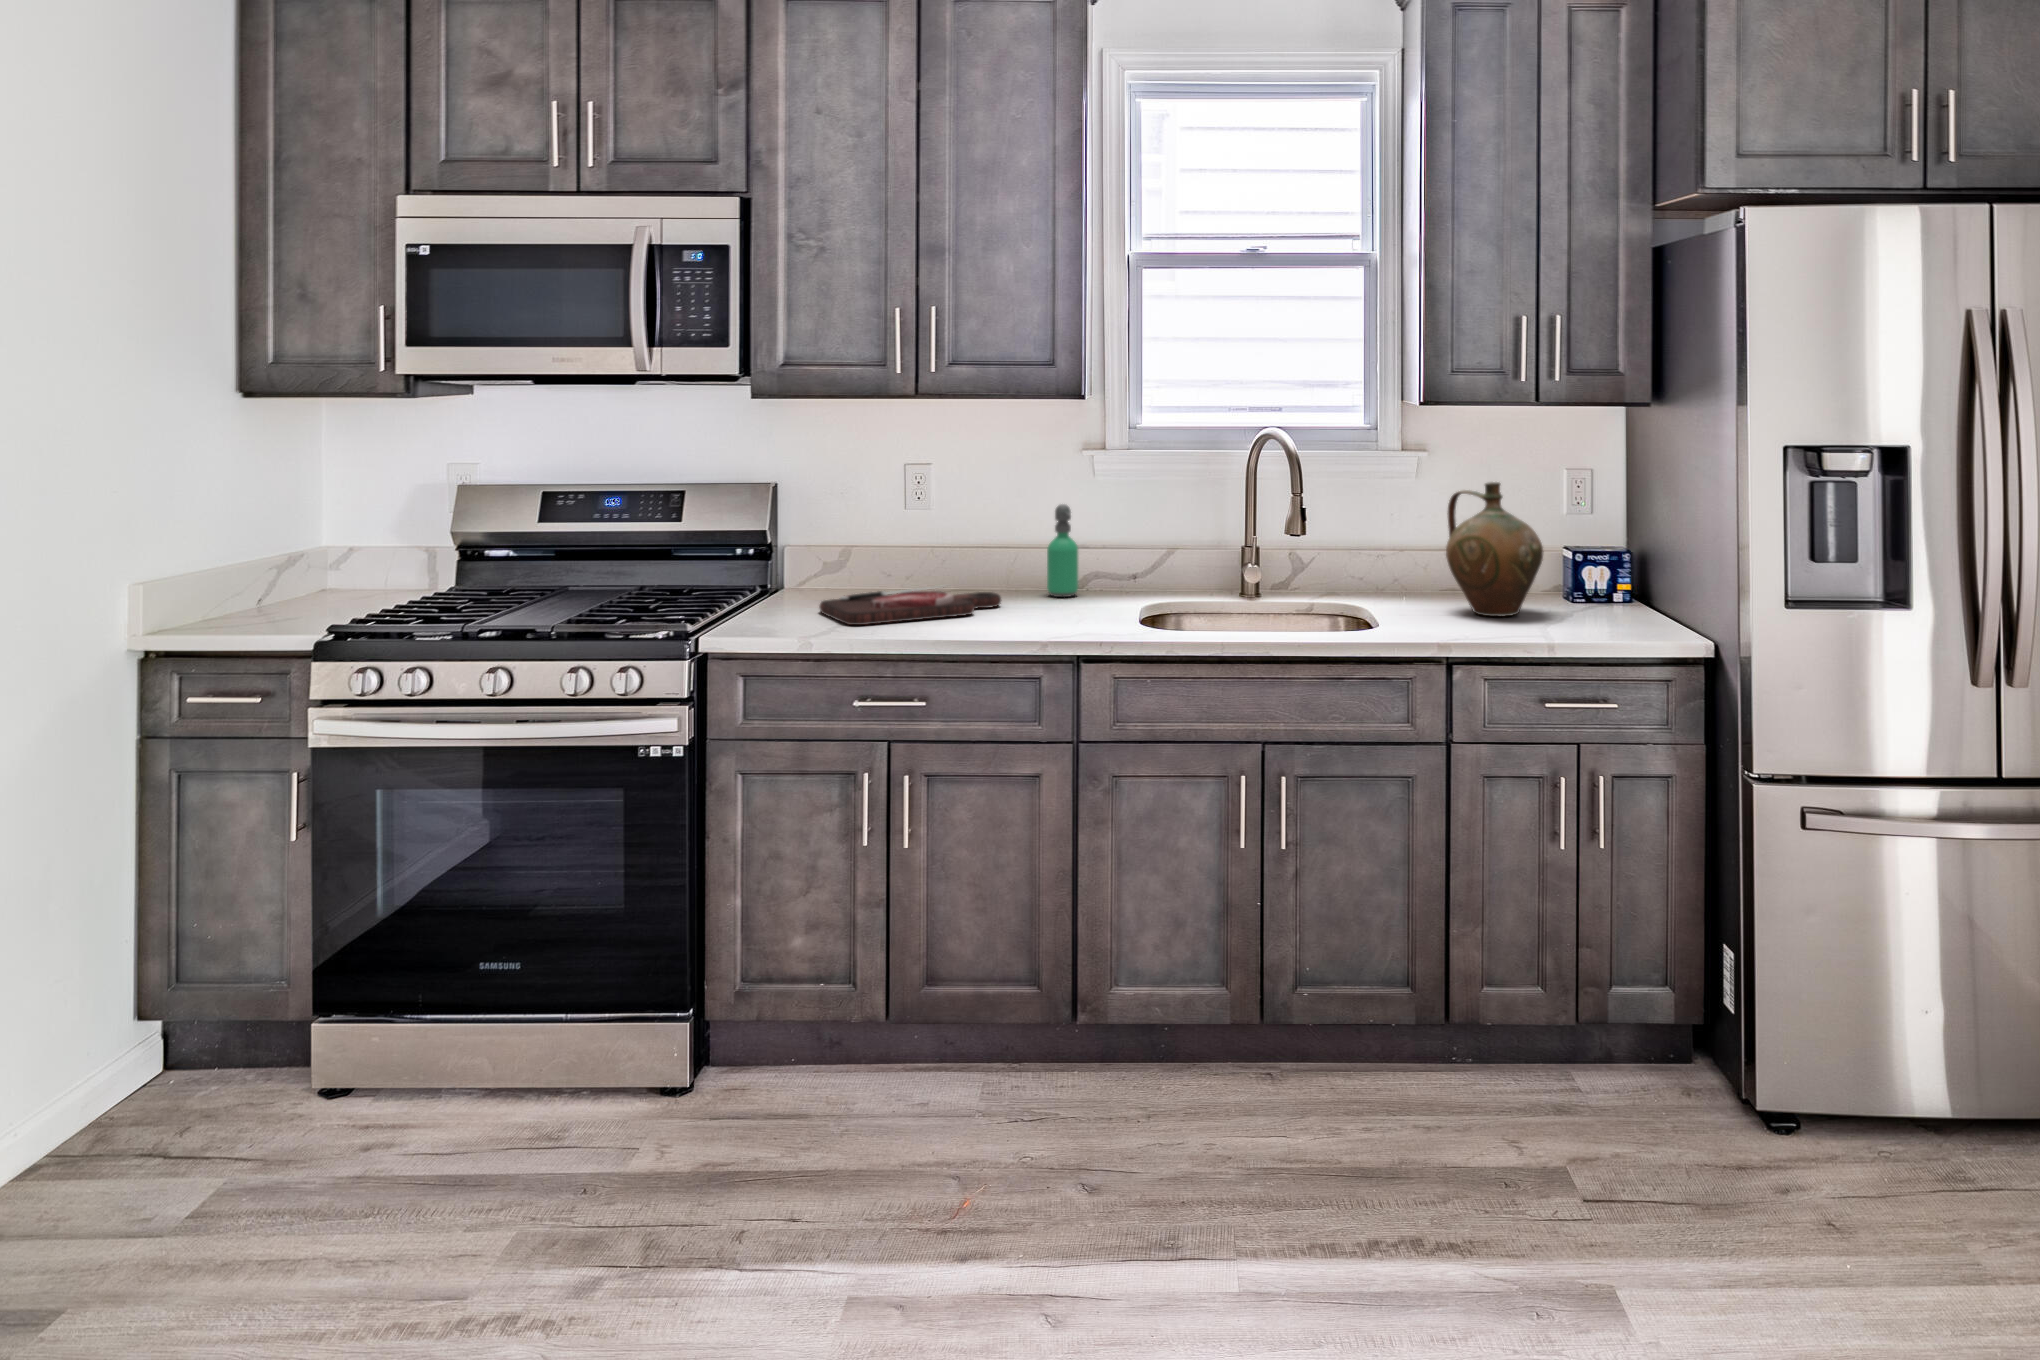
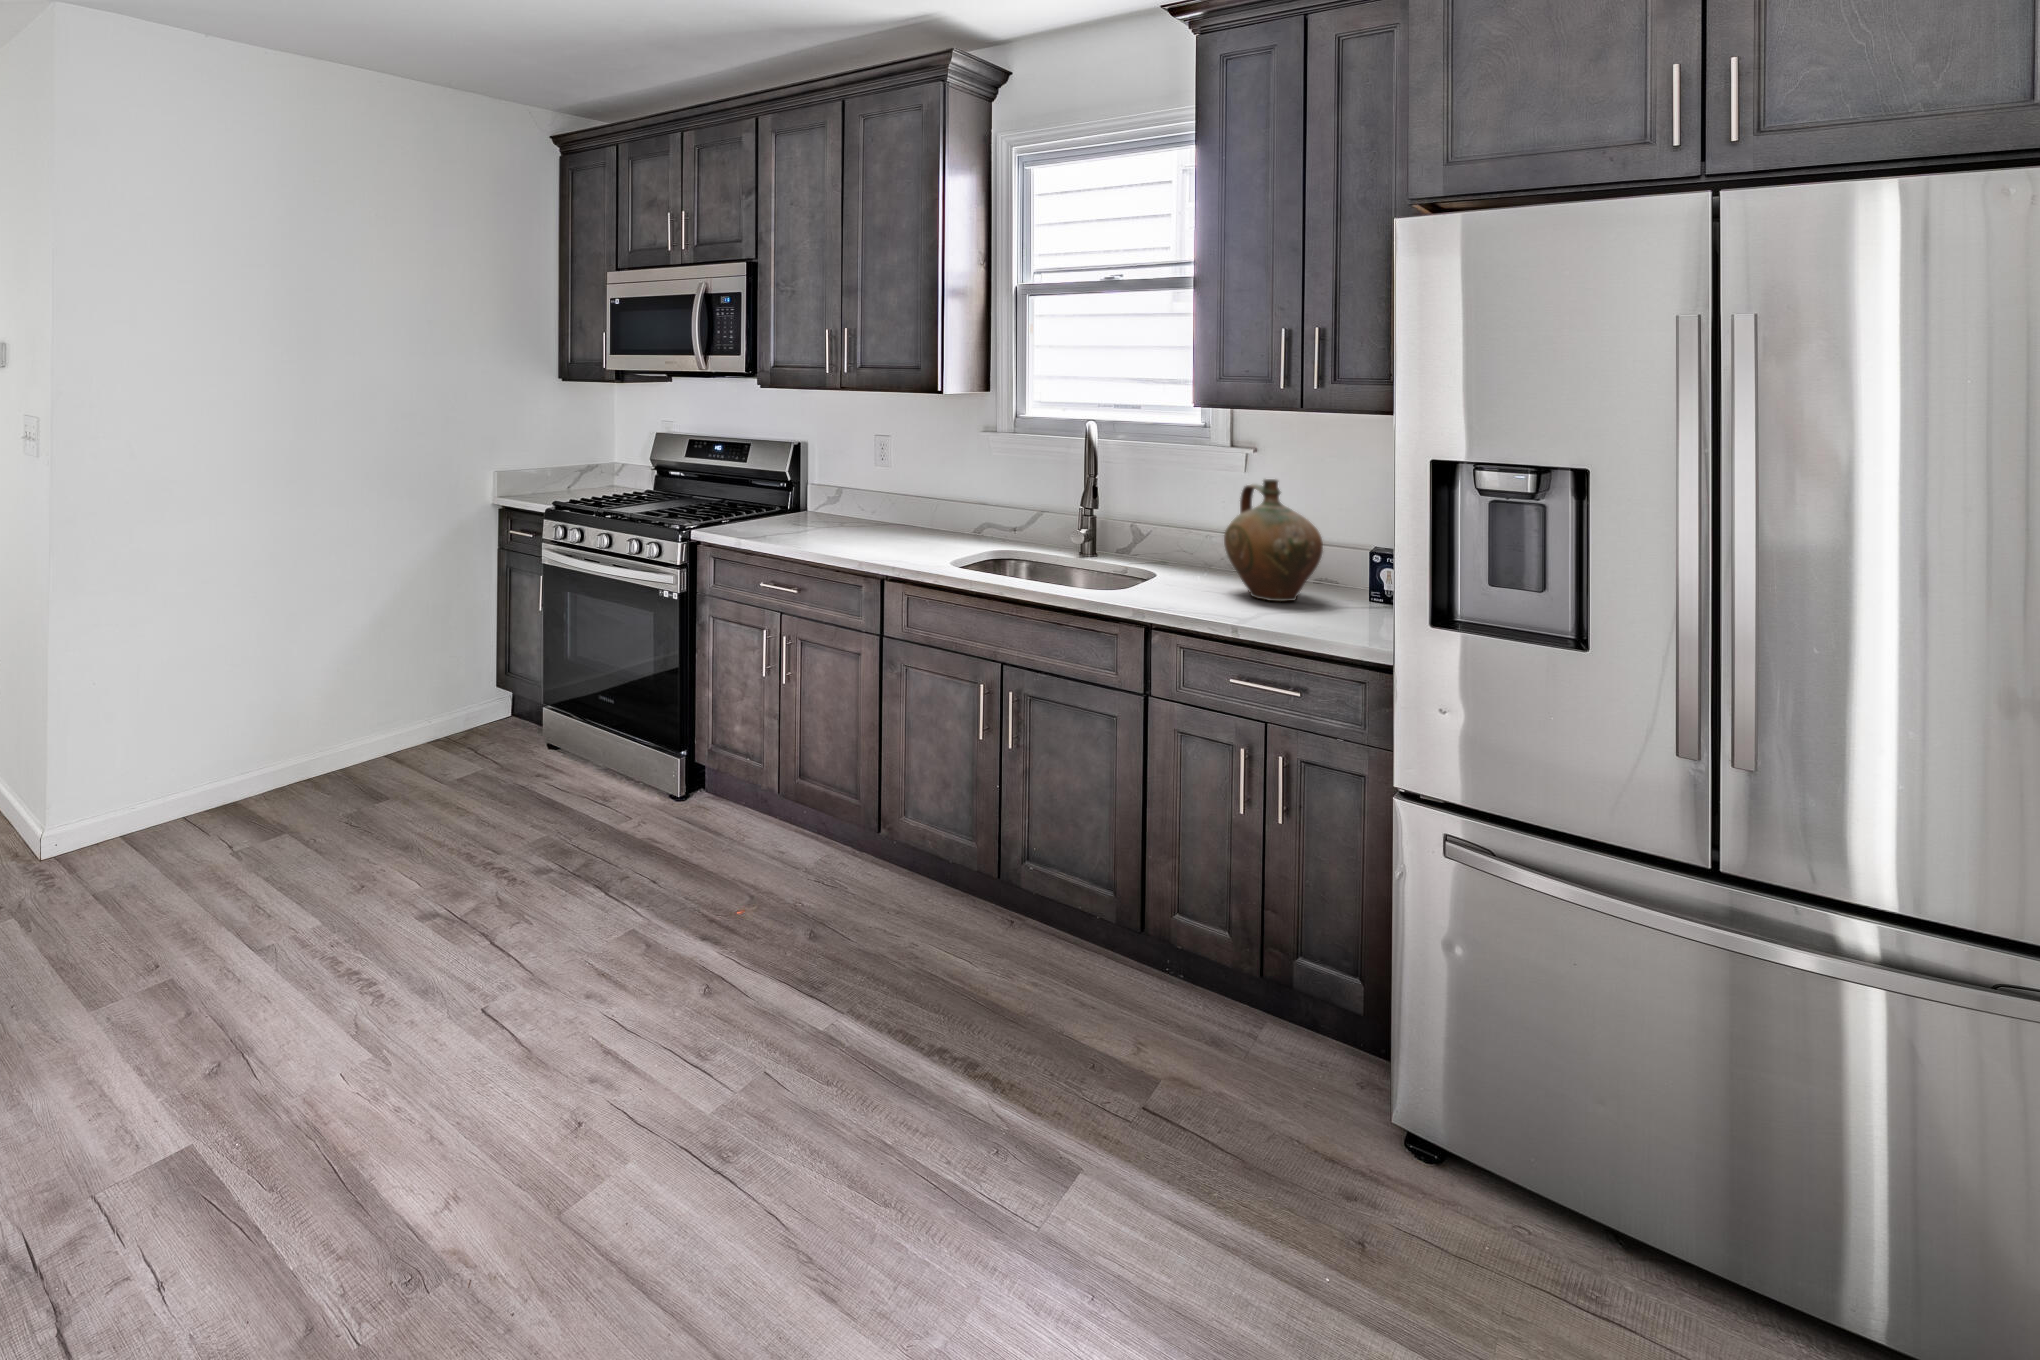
soap dispenser: present [1047,504,1078,597] -> none [952,470,975,537]
cutting board: present [819,586,1001,625] -> none [781,518,904,540]

